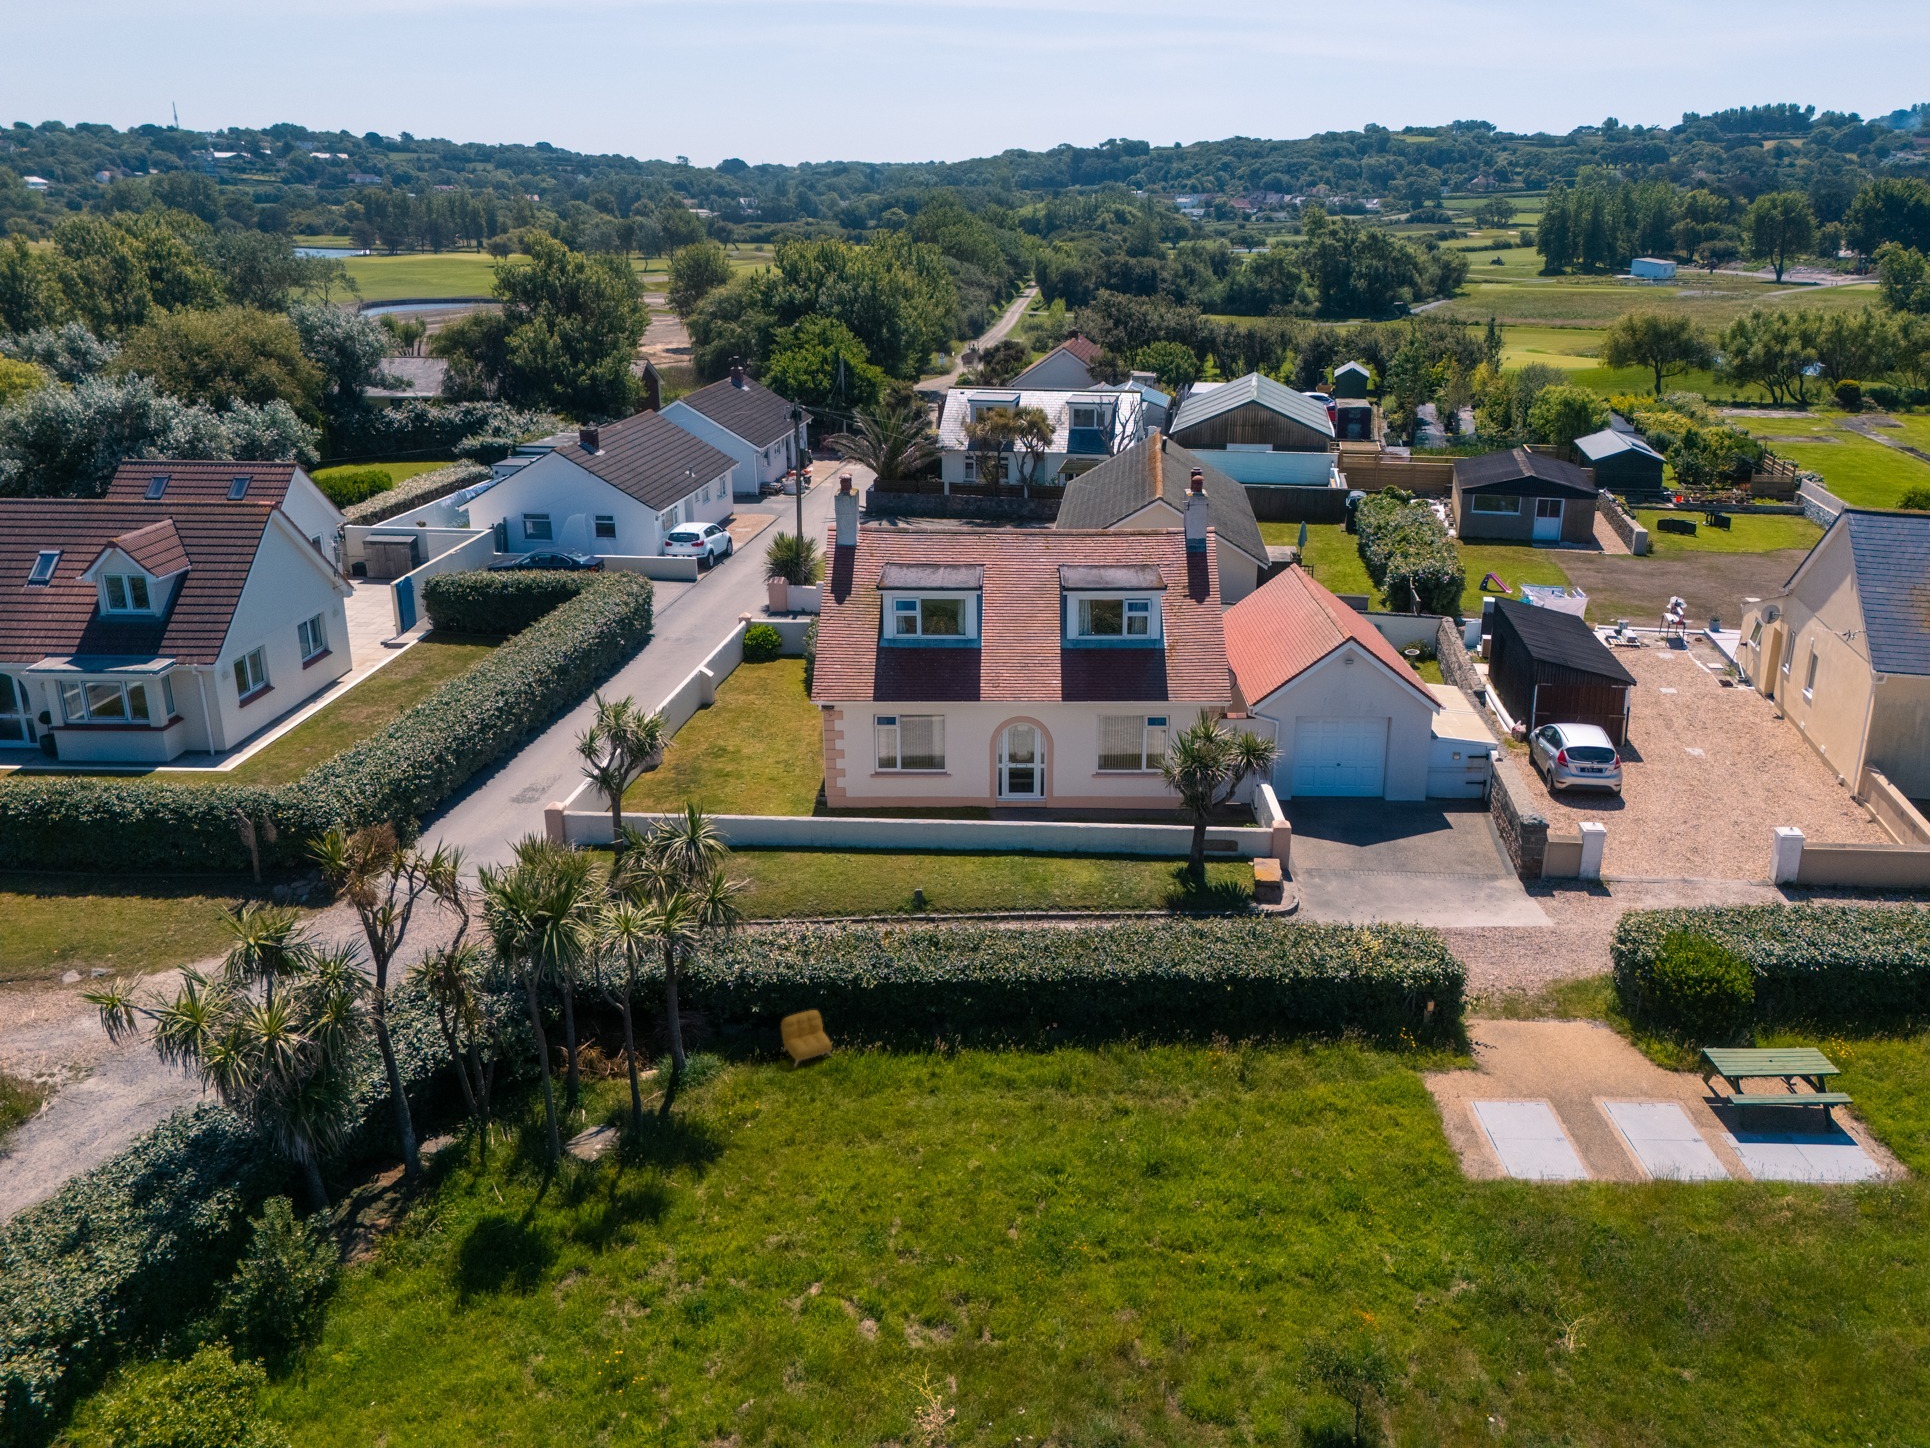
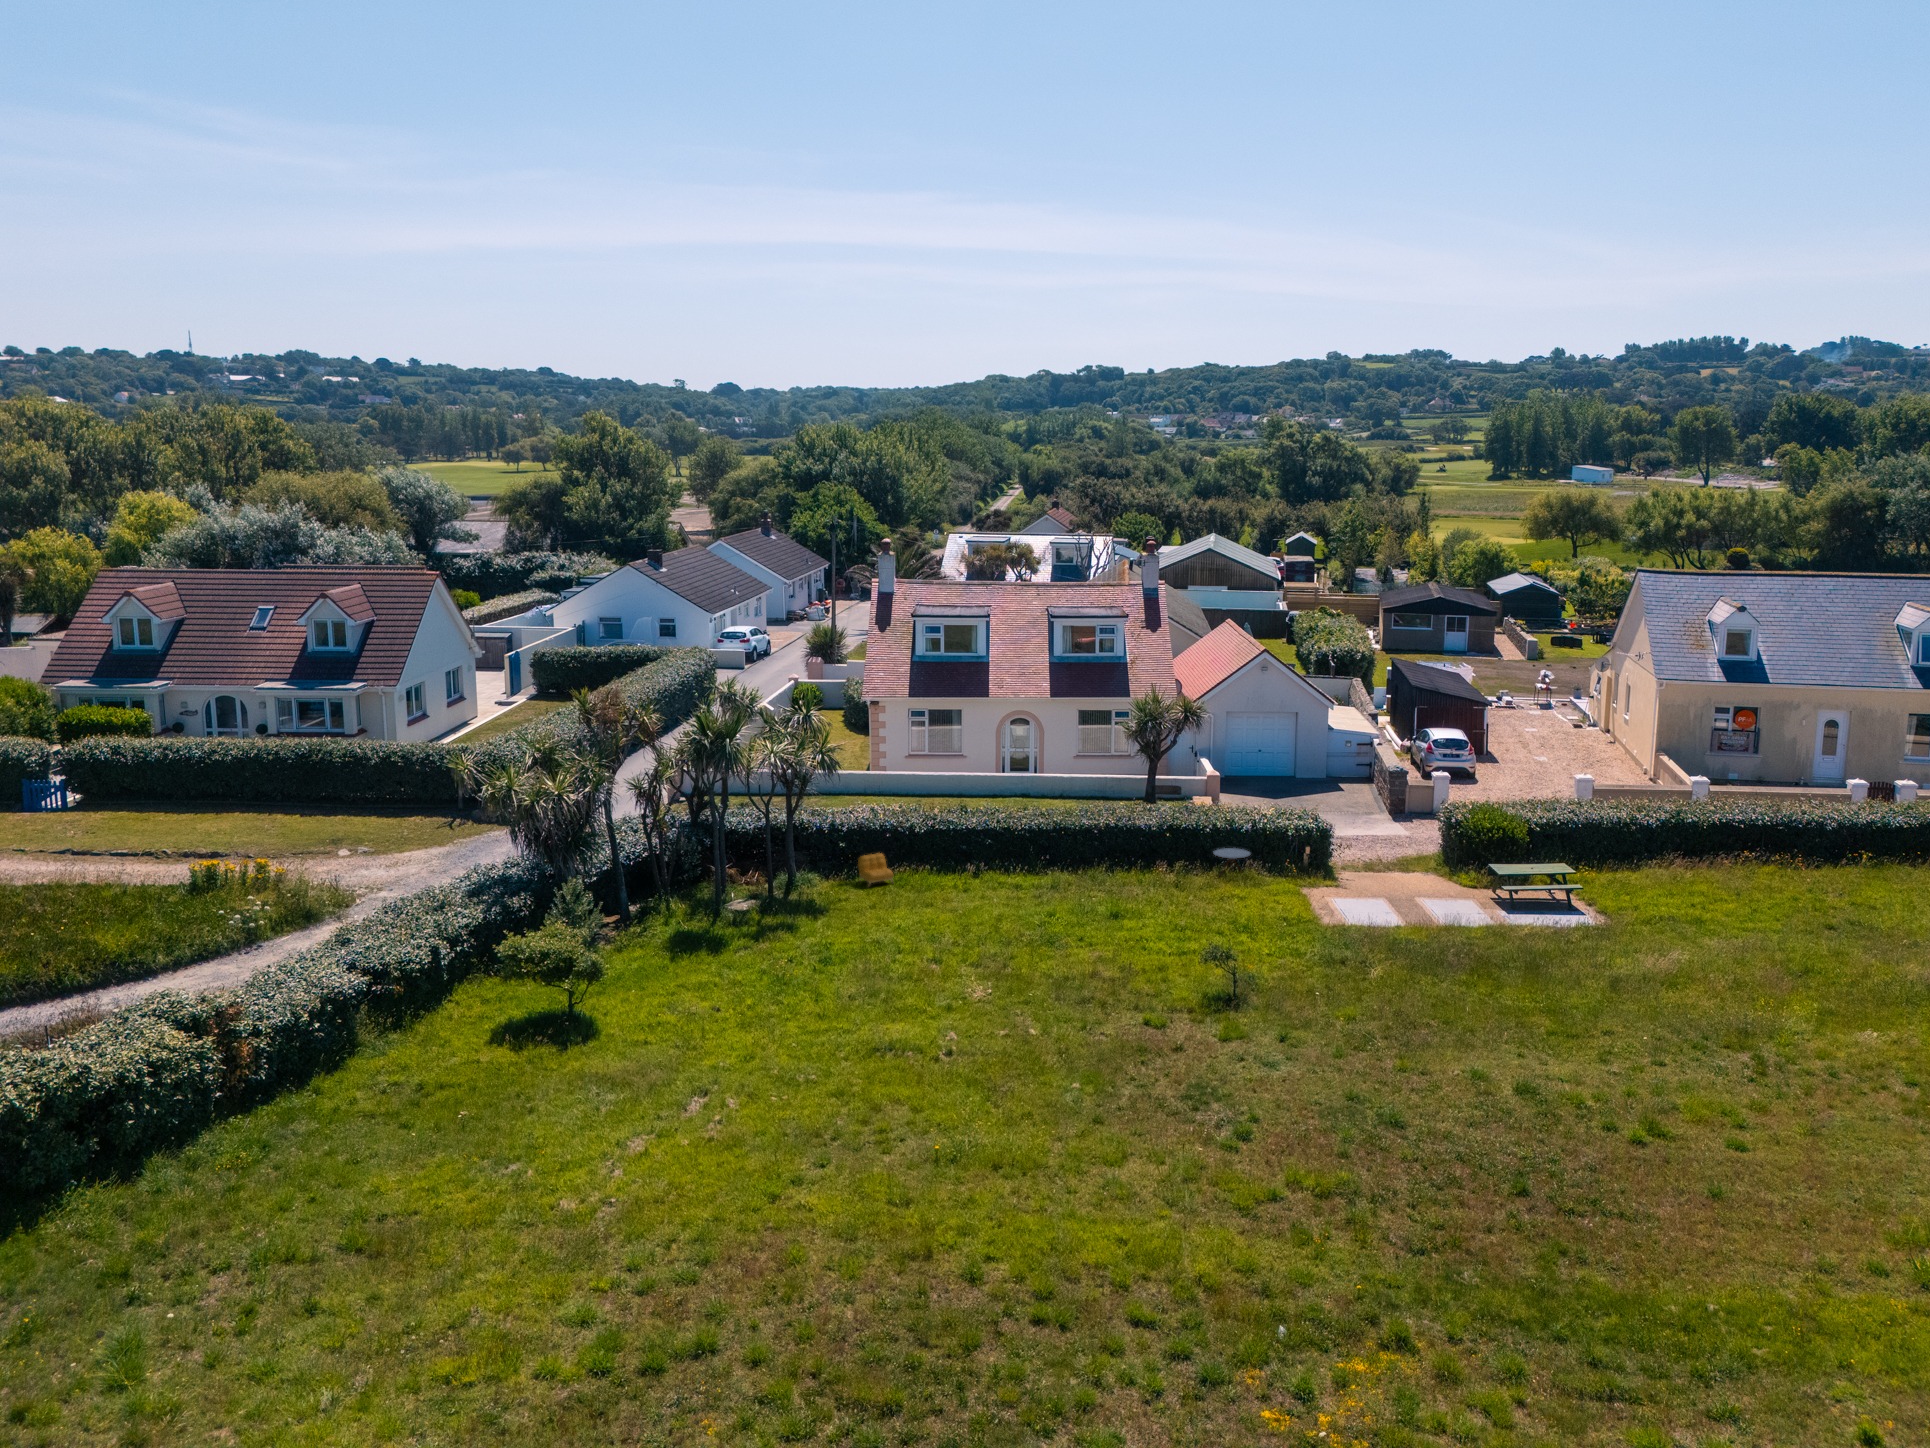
round table: none [1292,1005,1347,1062] -> present [1214,848,1250,871]

